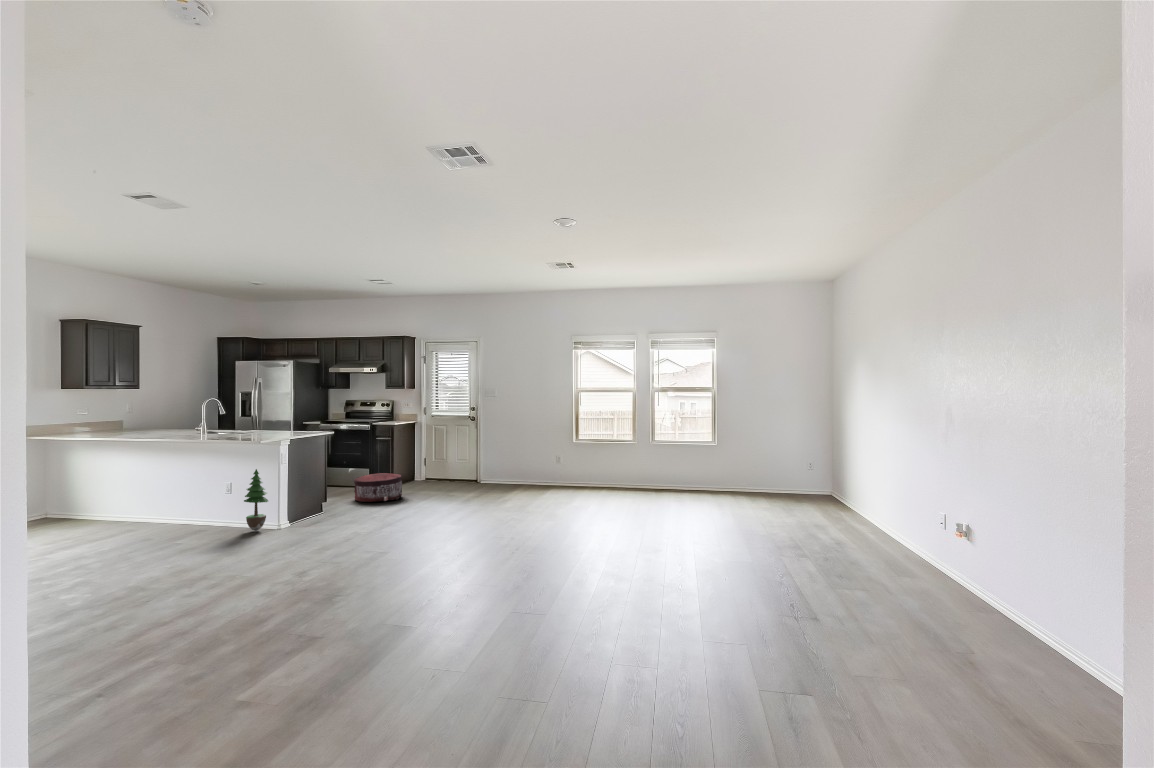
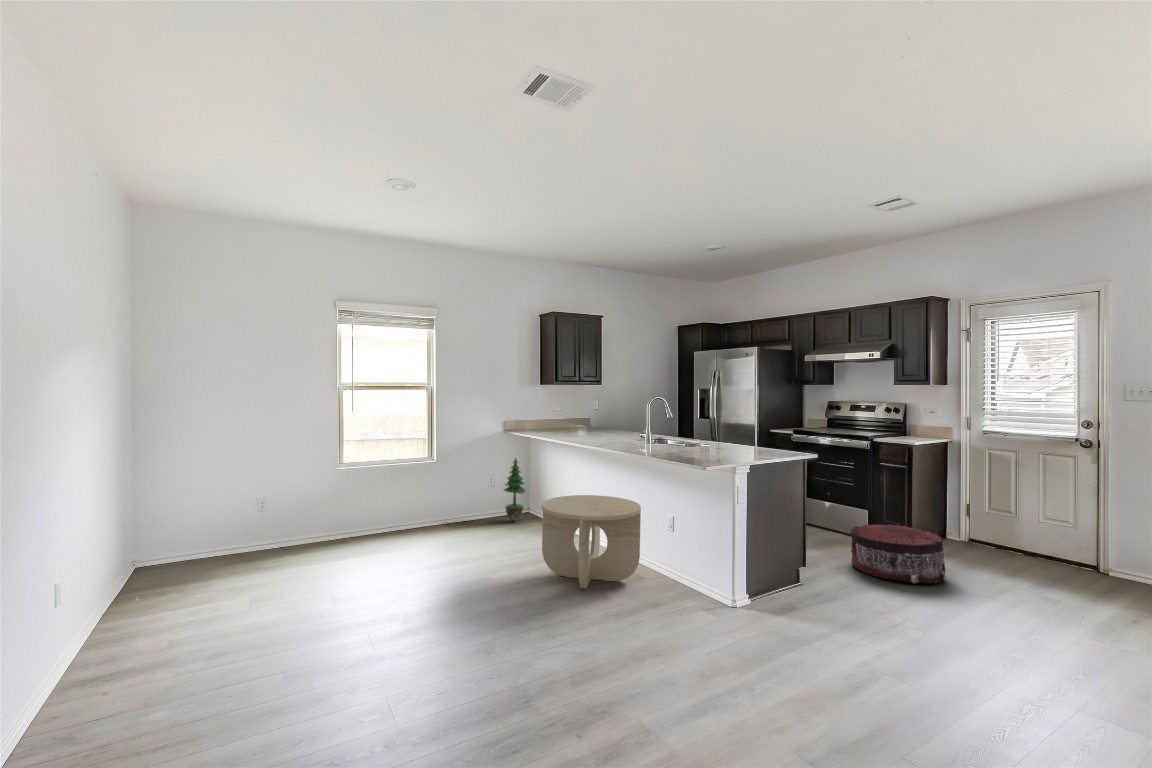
potted tree: present [244,469,268,531] -> present [504,458,525,521]
side table: none [131,477,215,537] -> present [542,495,641,589]

